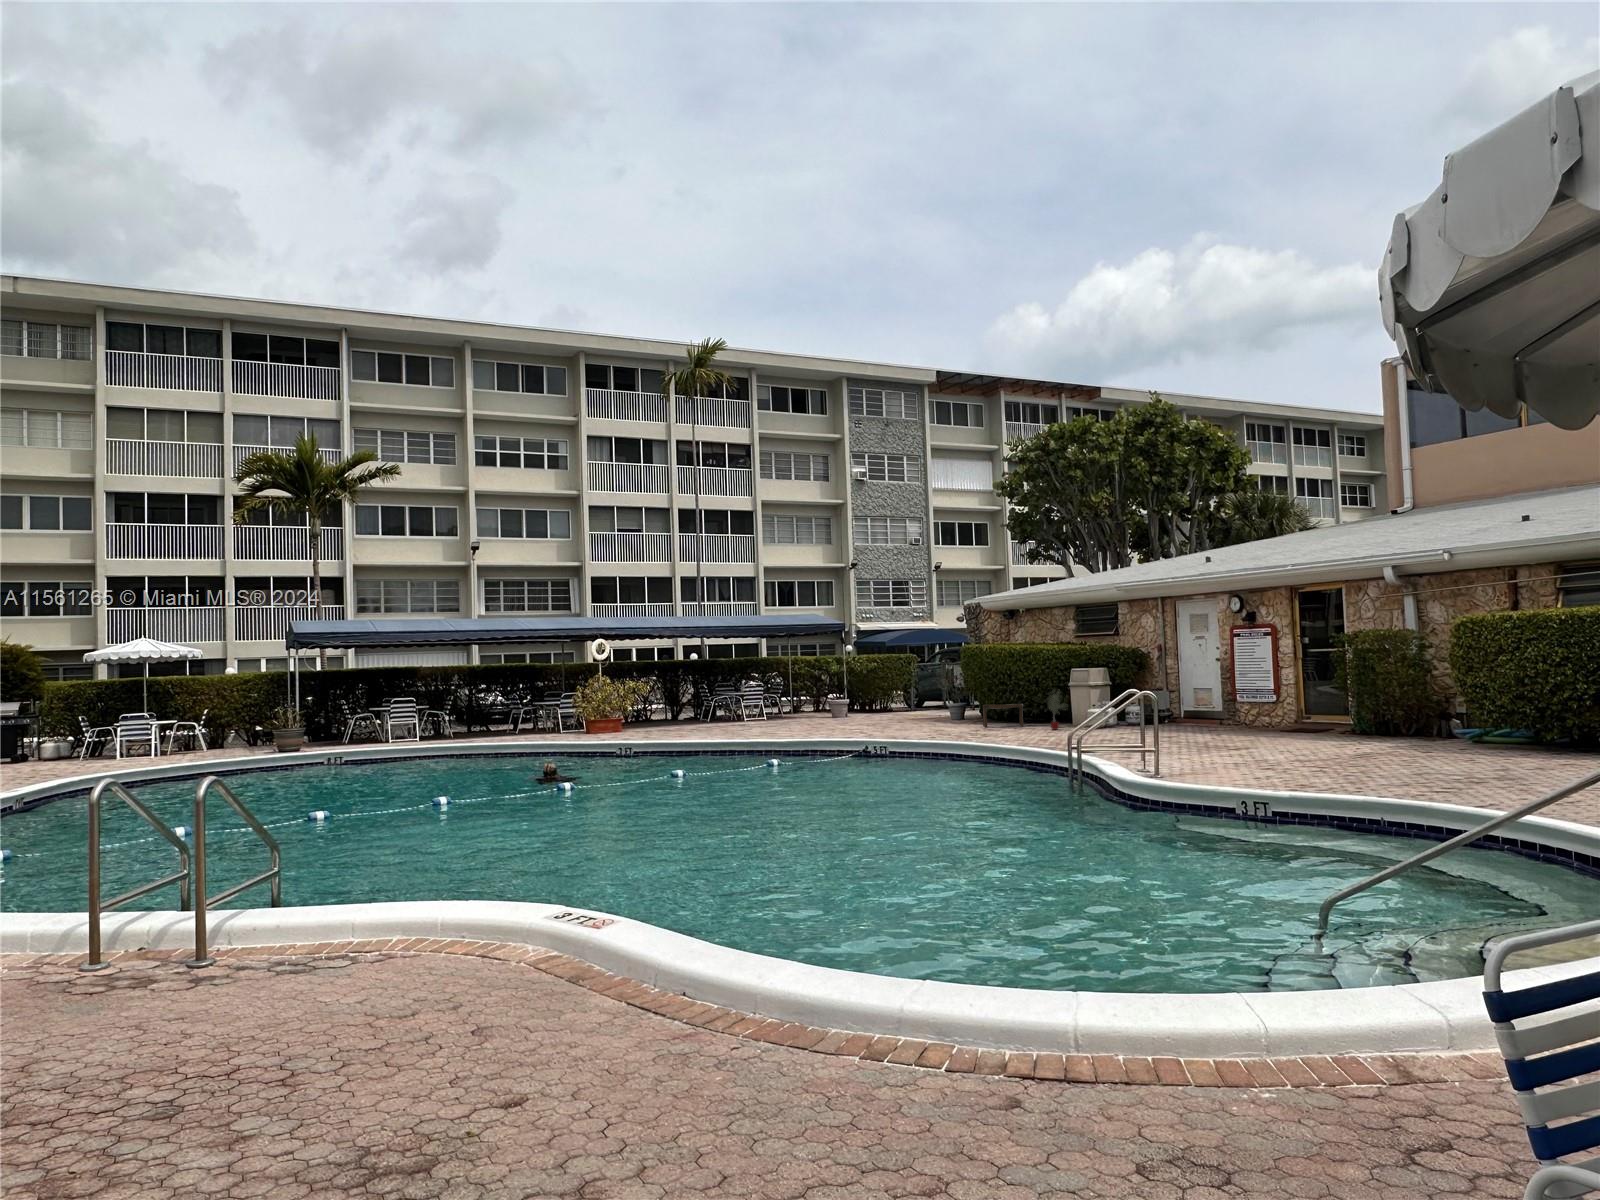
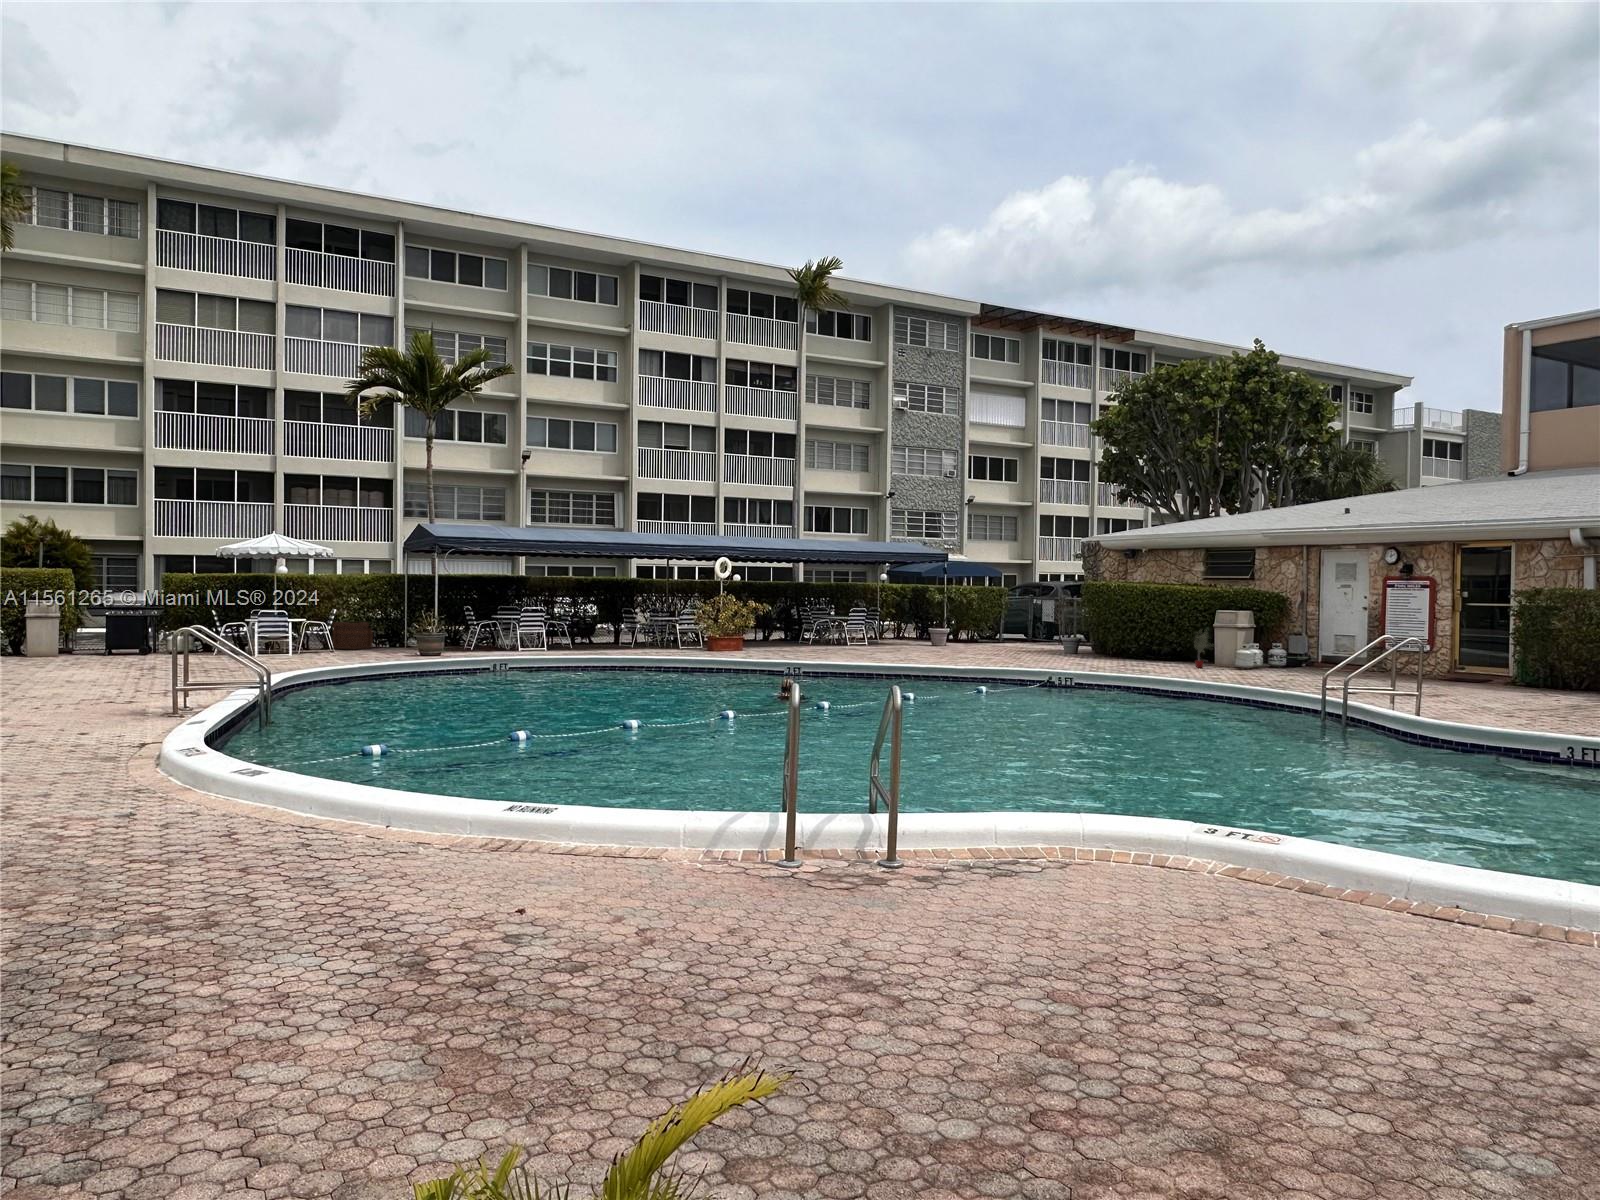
bench: present [983,704,1023,727] -> none [1120,641,1163,664]
wooden crate: none [216,717,257,744] -> present [332,622,373,650]

